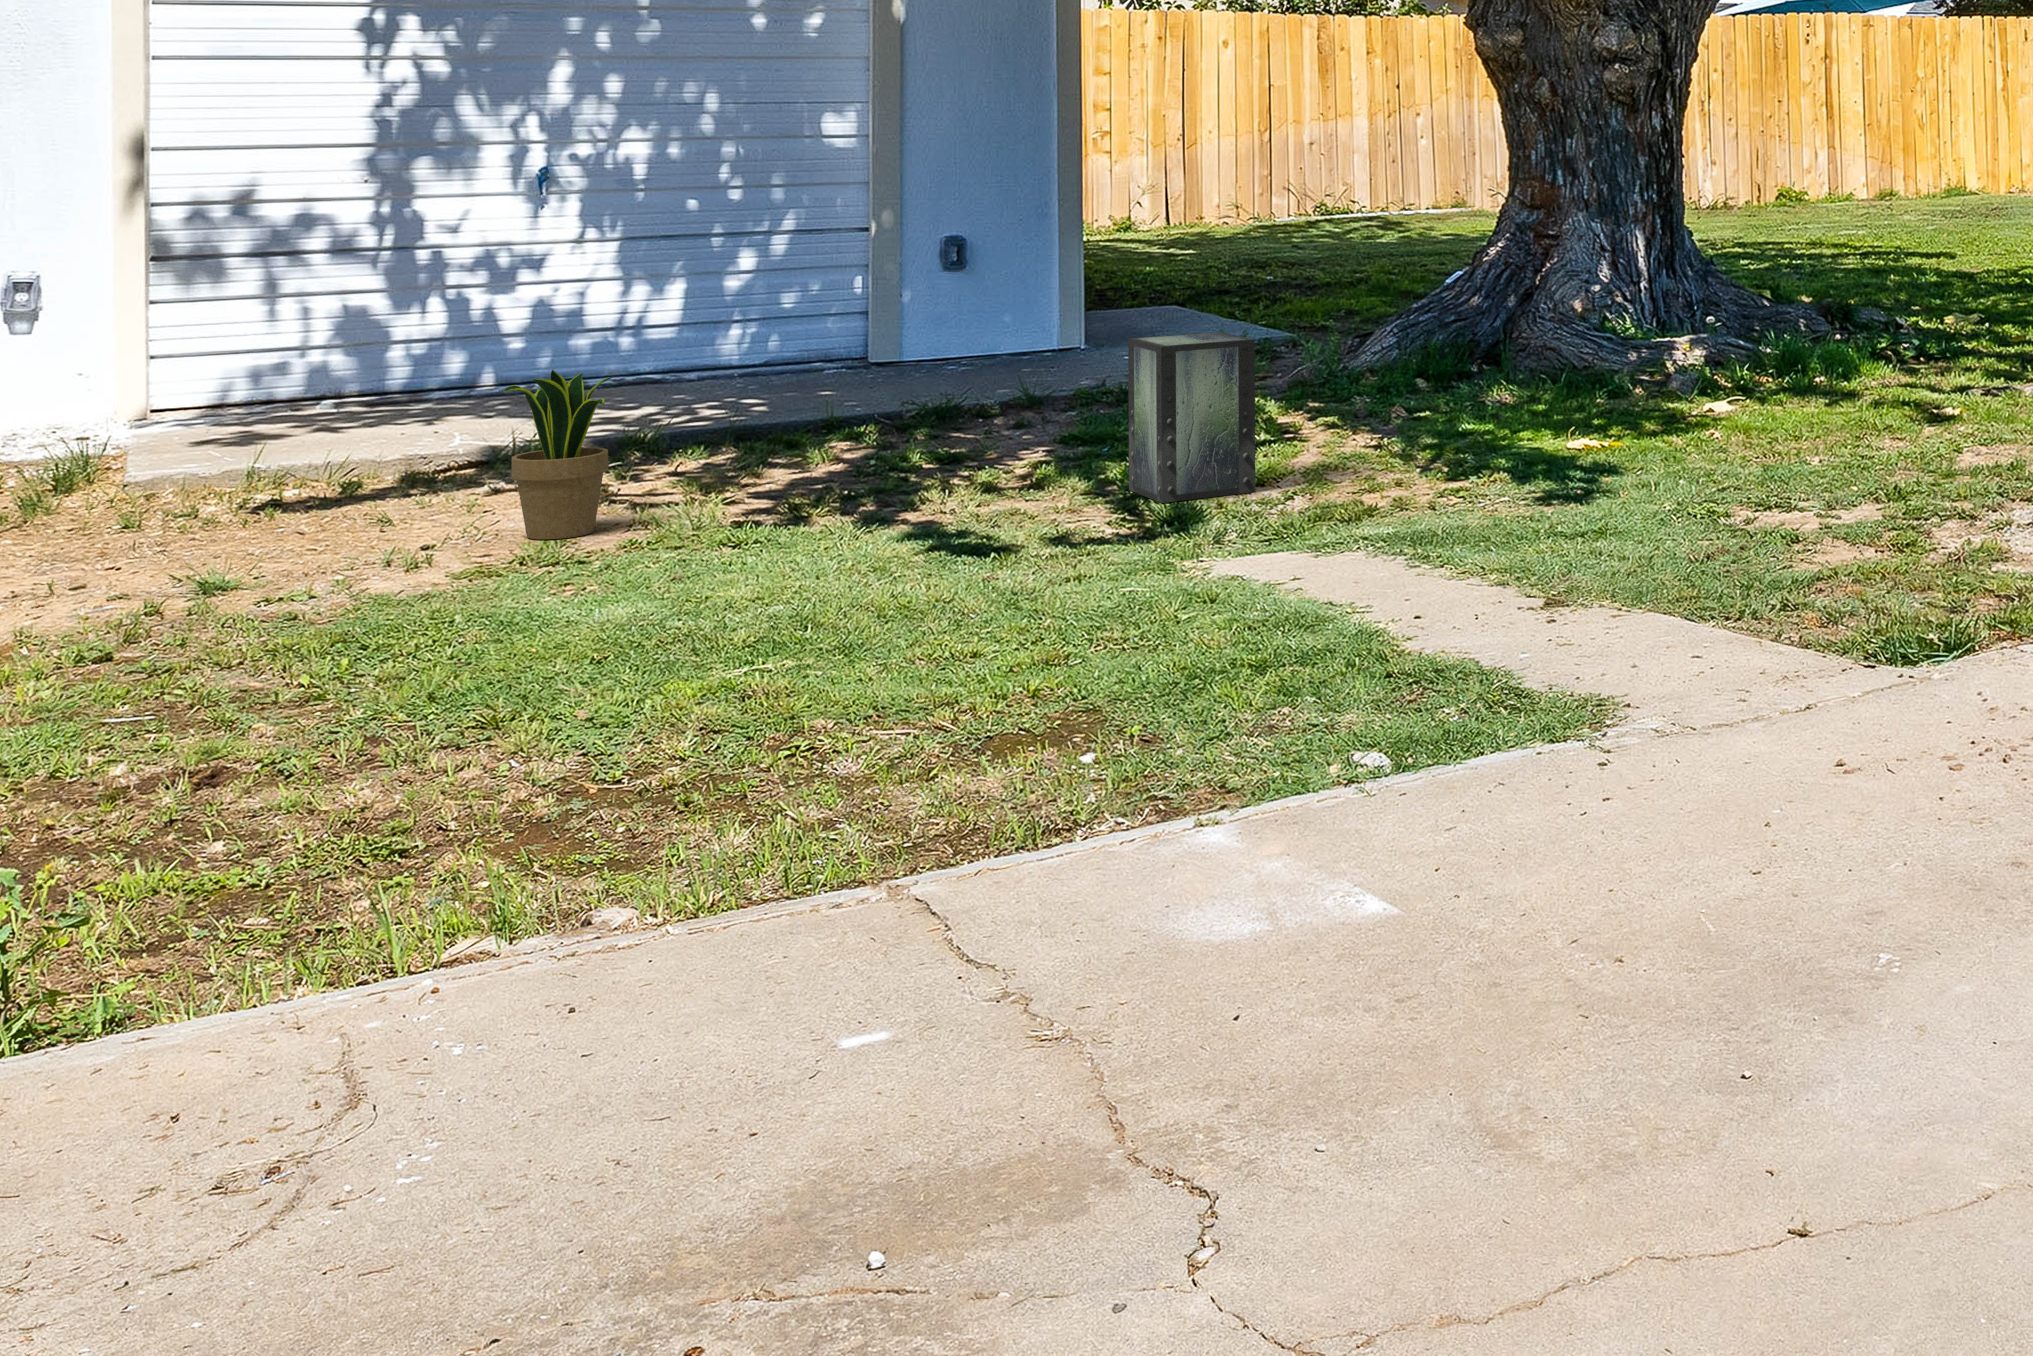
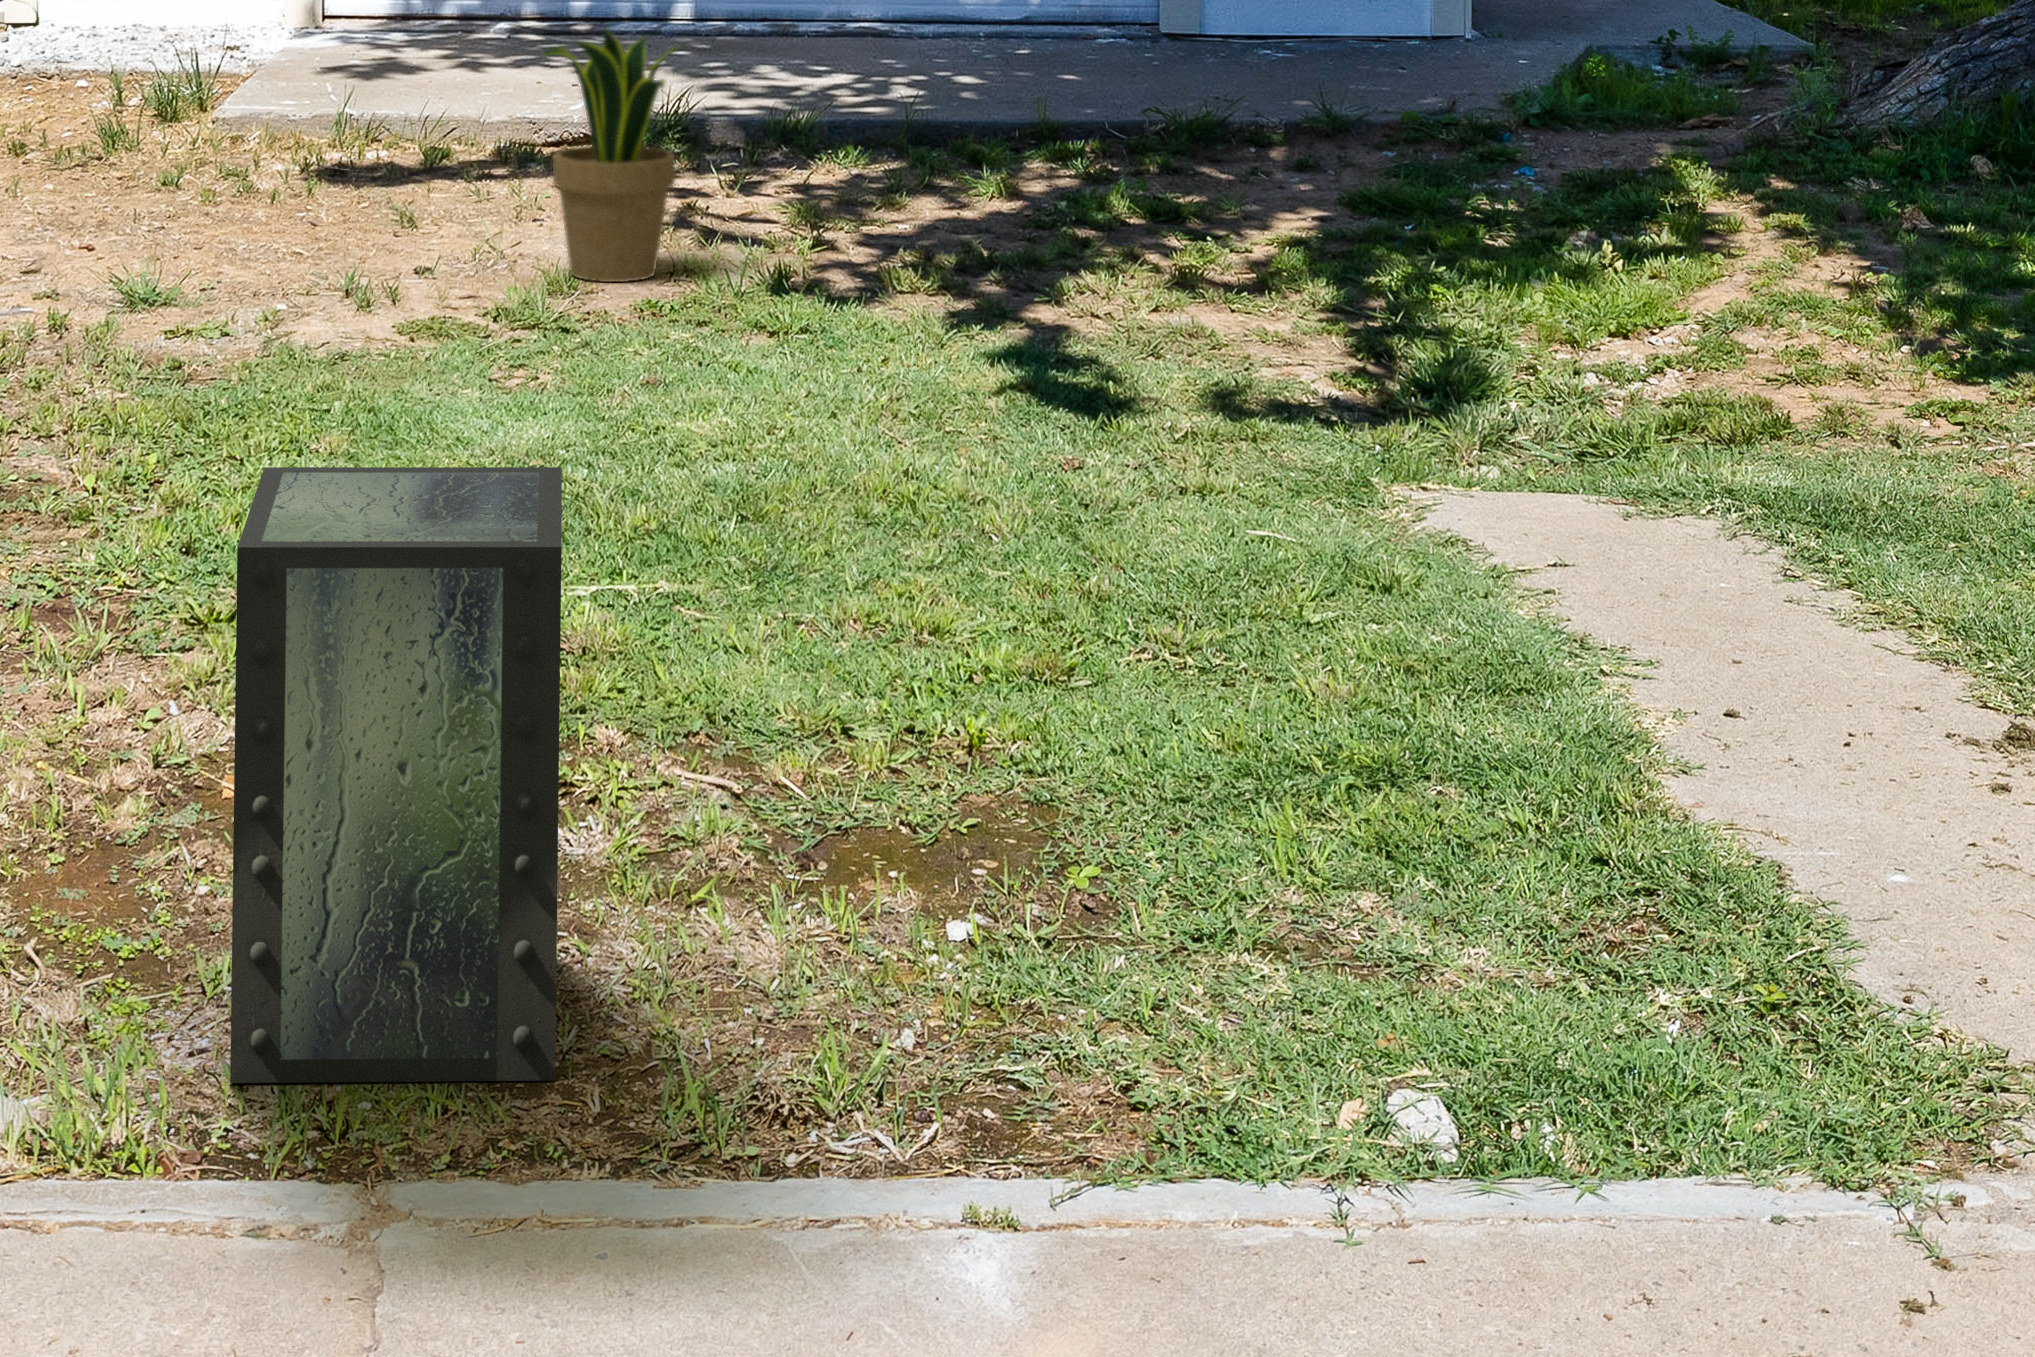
storage box: present [1128,332,1255,503] -> present [230,467,562,1083]

